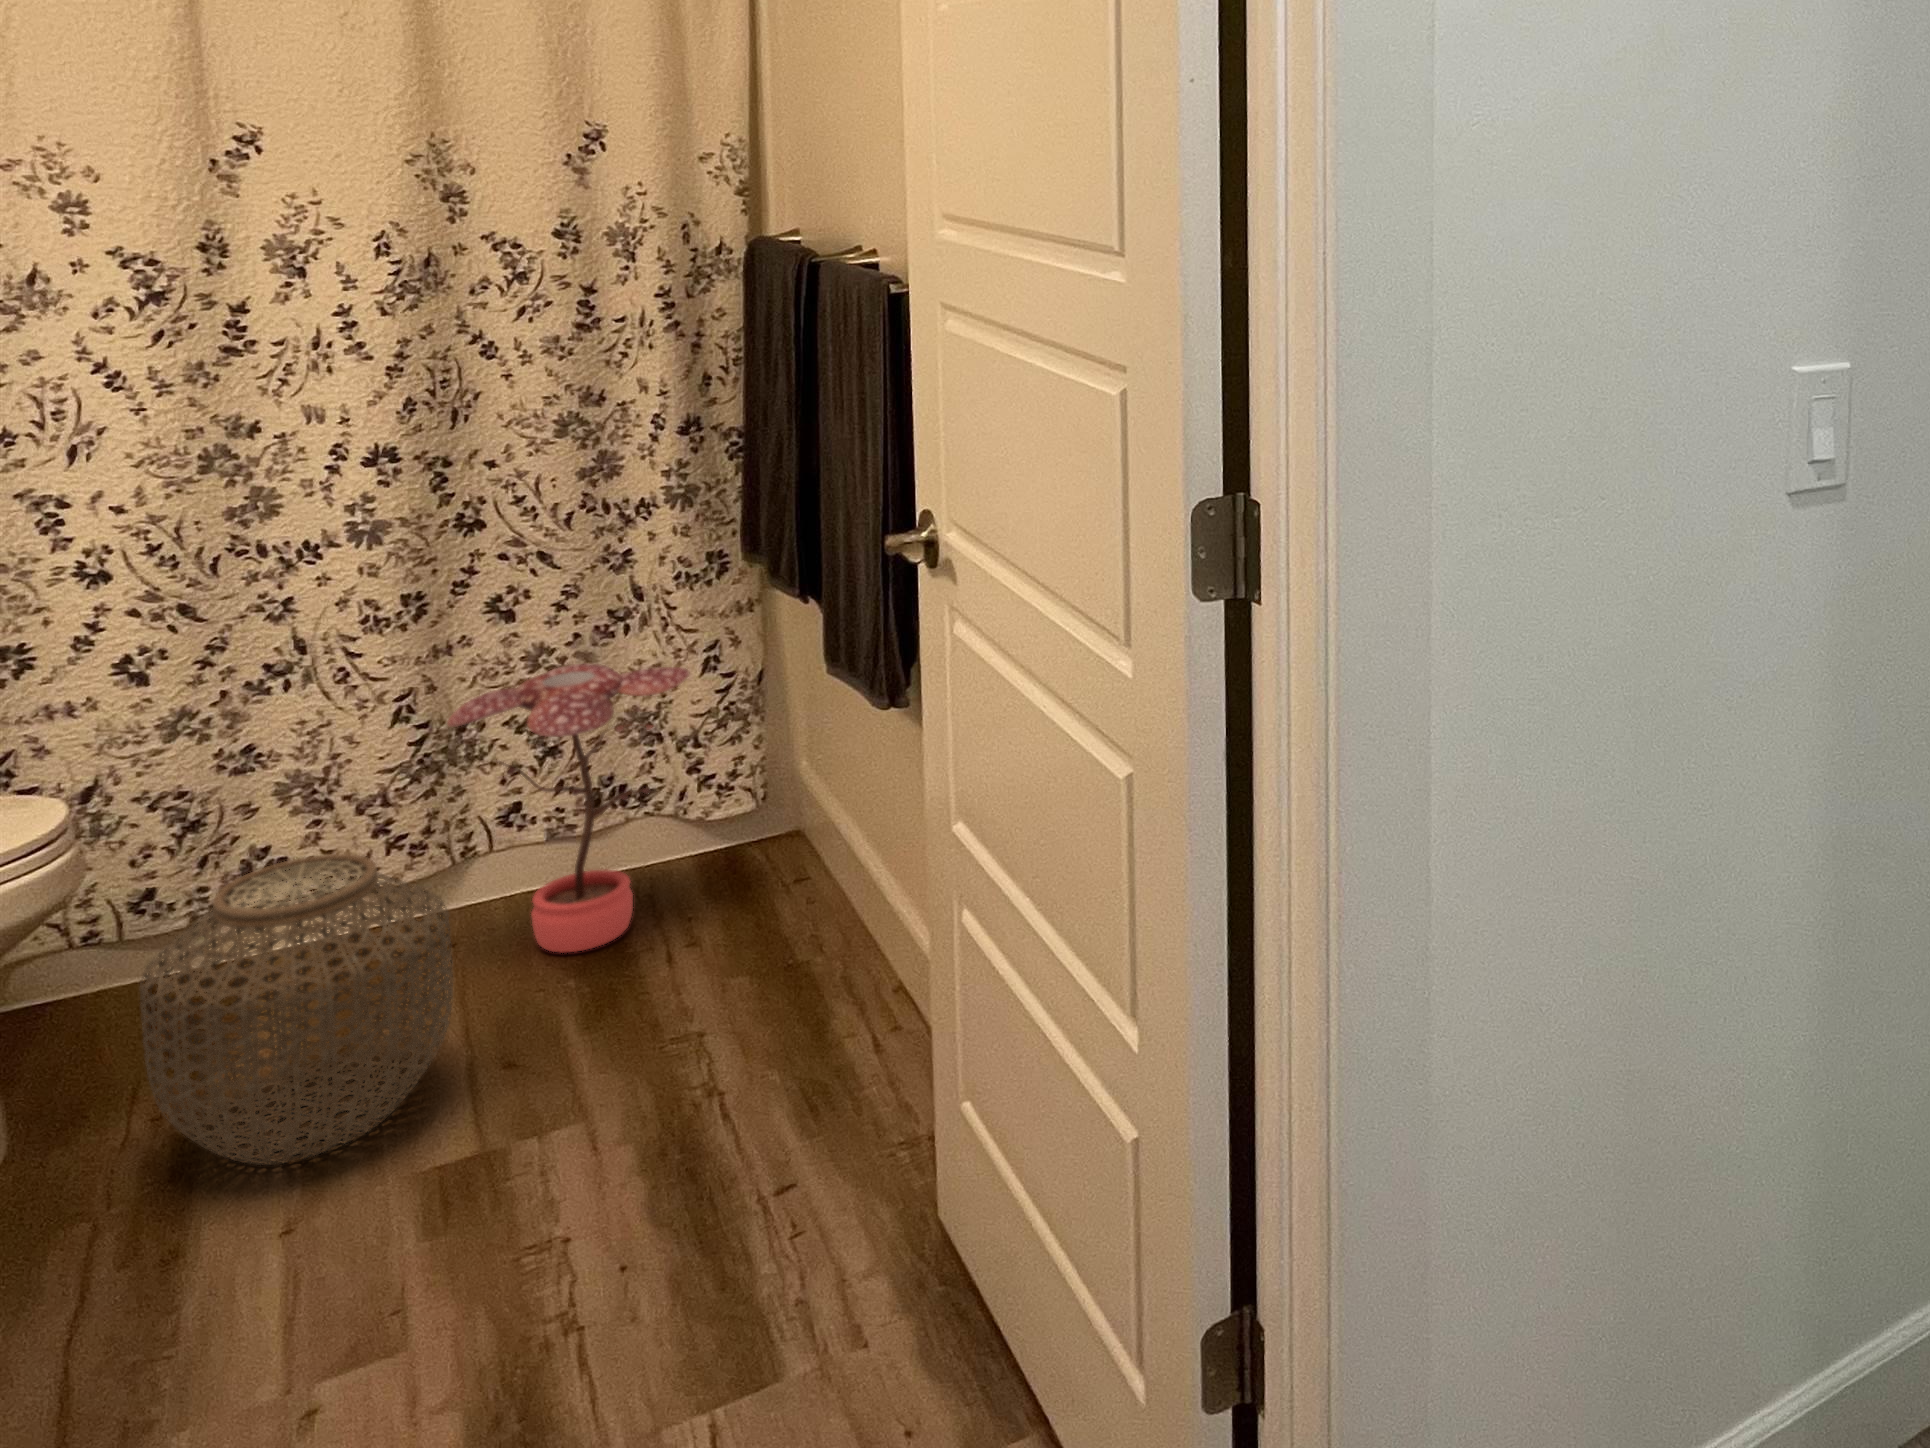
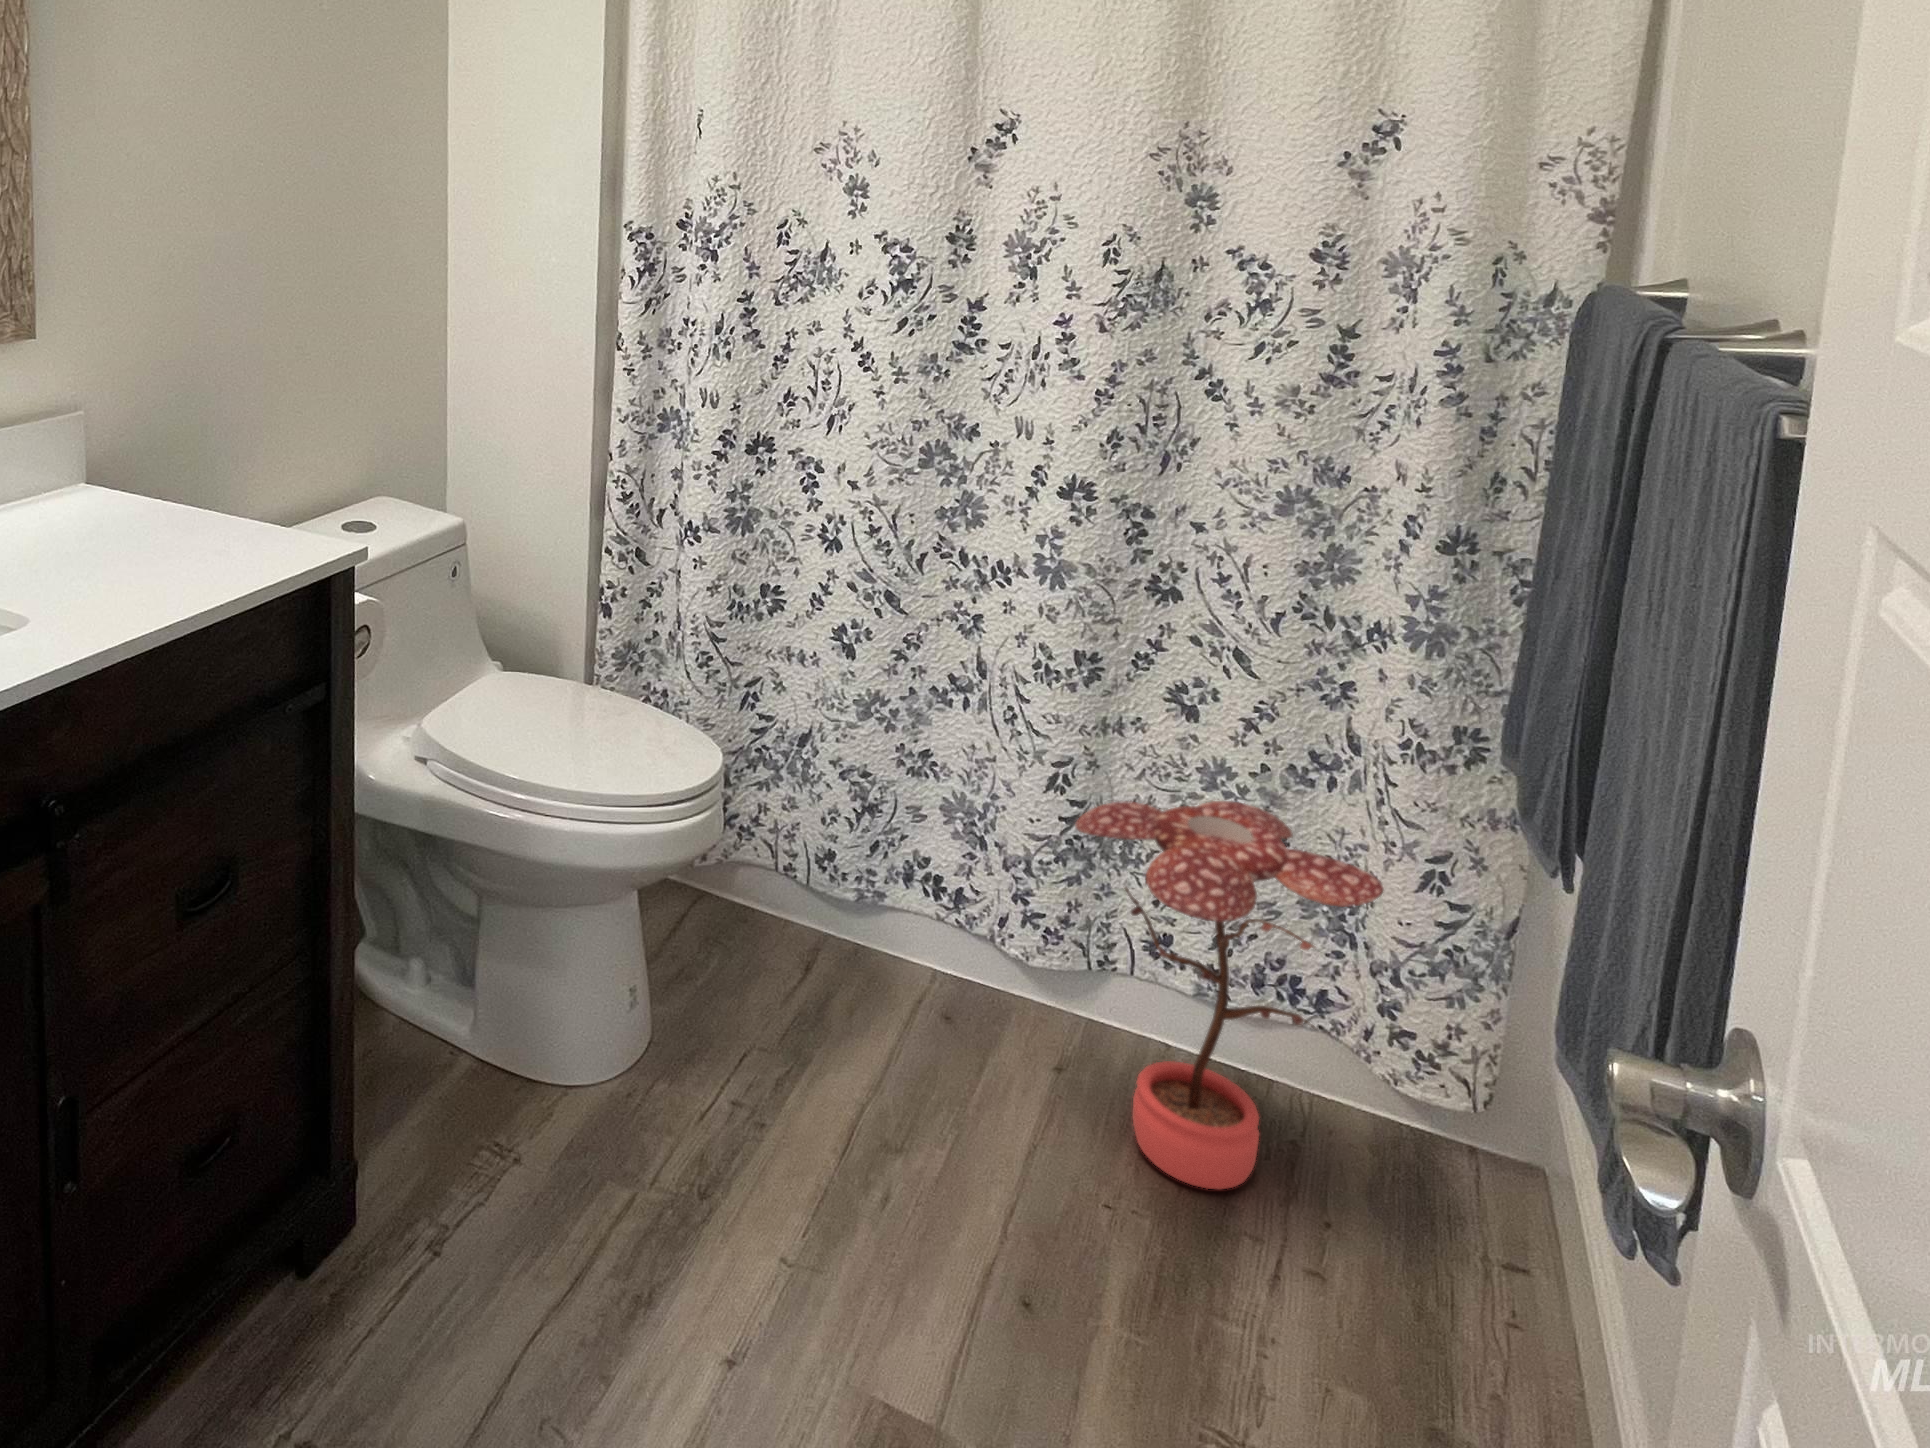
woven basket: present [140,854,453,1165] -> none [687,913,981,1279]

